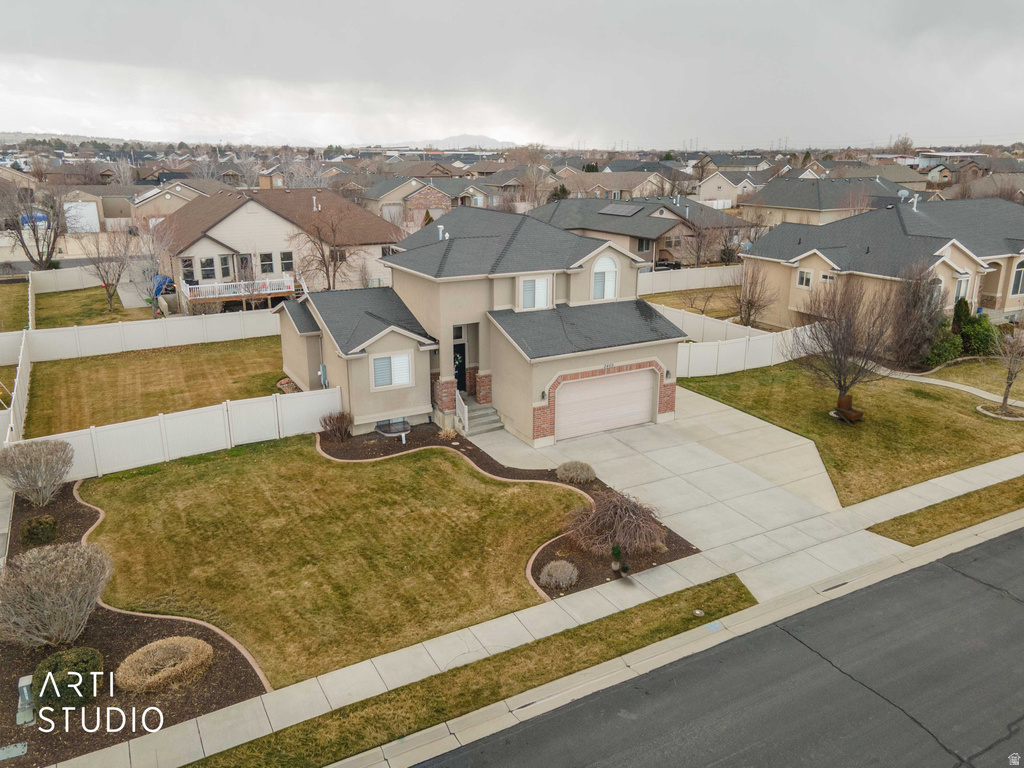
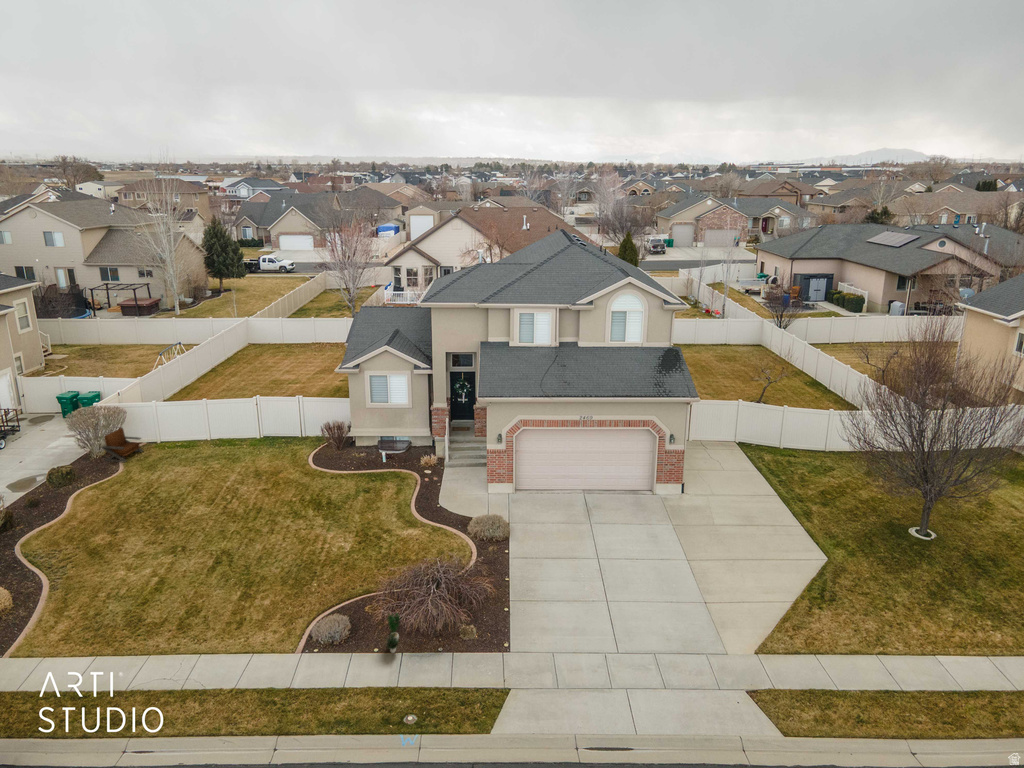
lounge chair: present [832,395,866,426] -> present [101,428,143,462]

